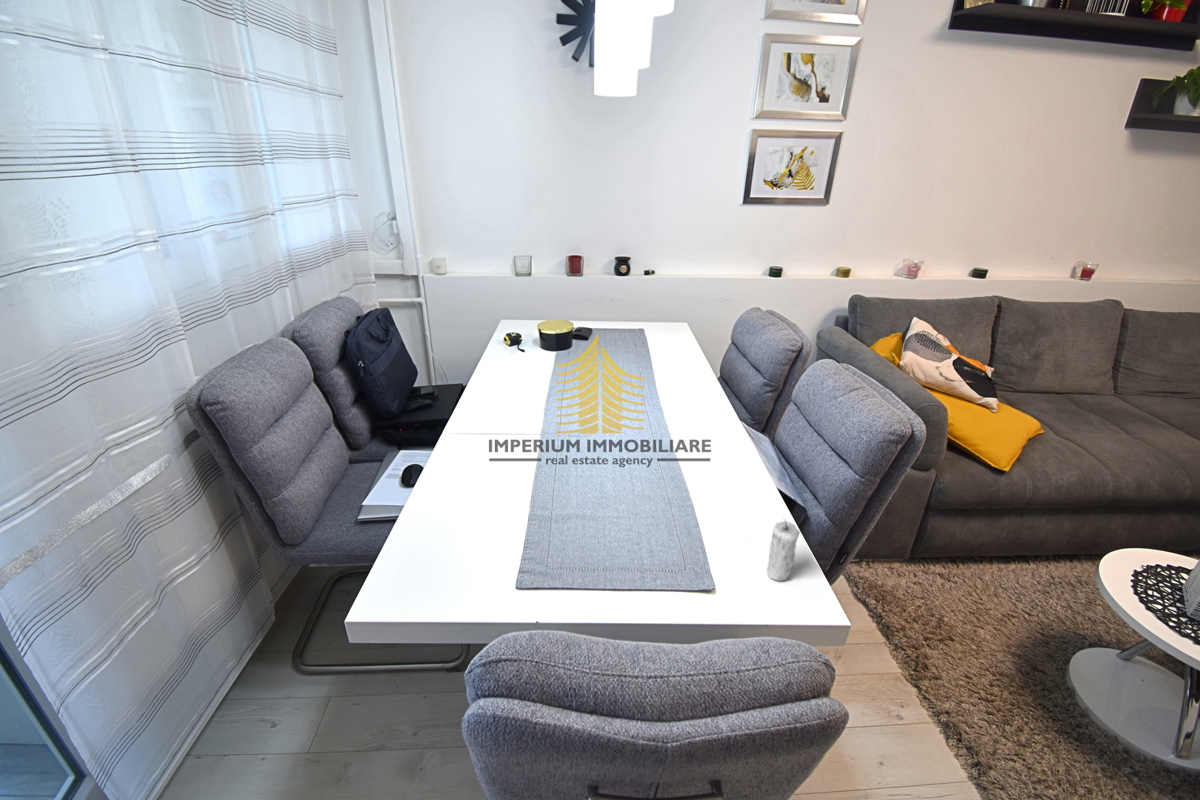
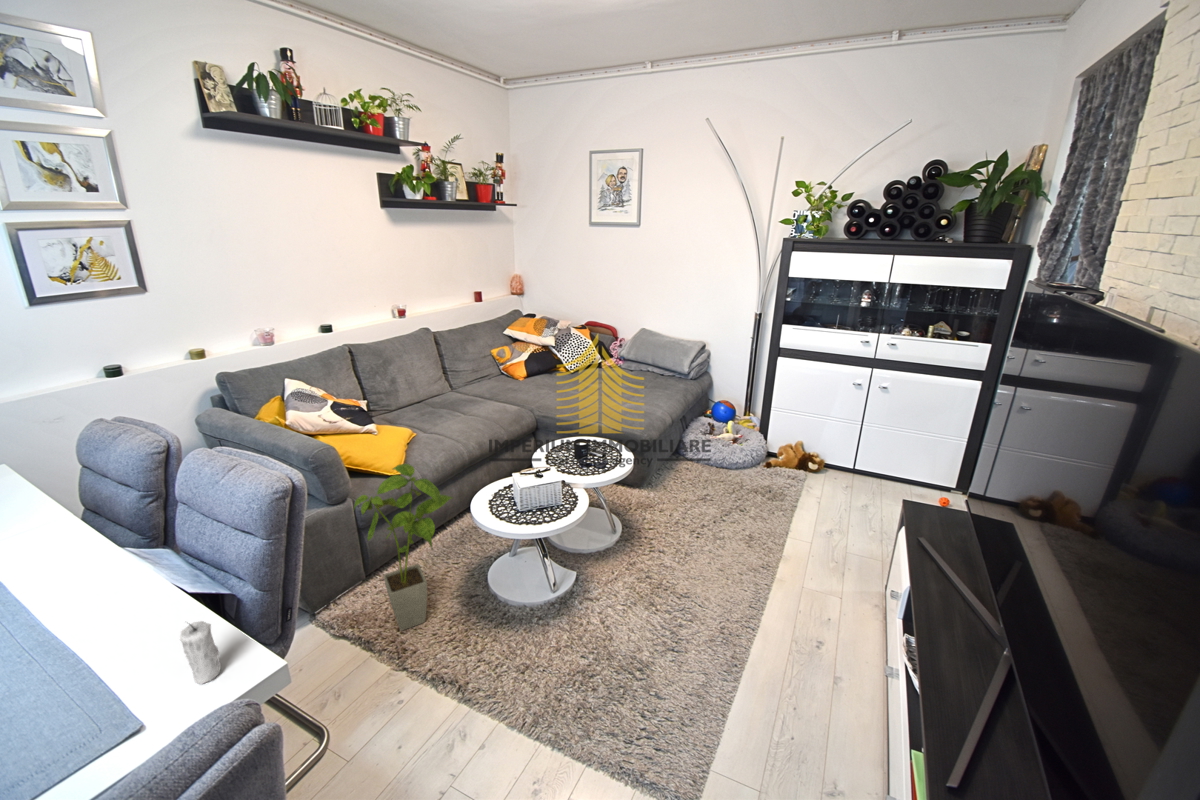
house plant: none [926,461,1079,653] -> present [354,464,453,630]

